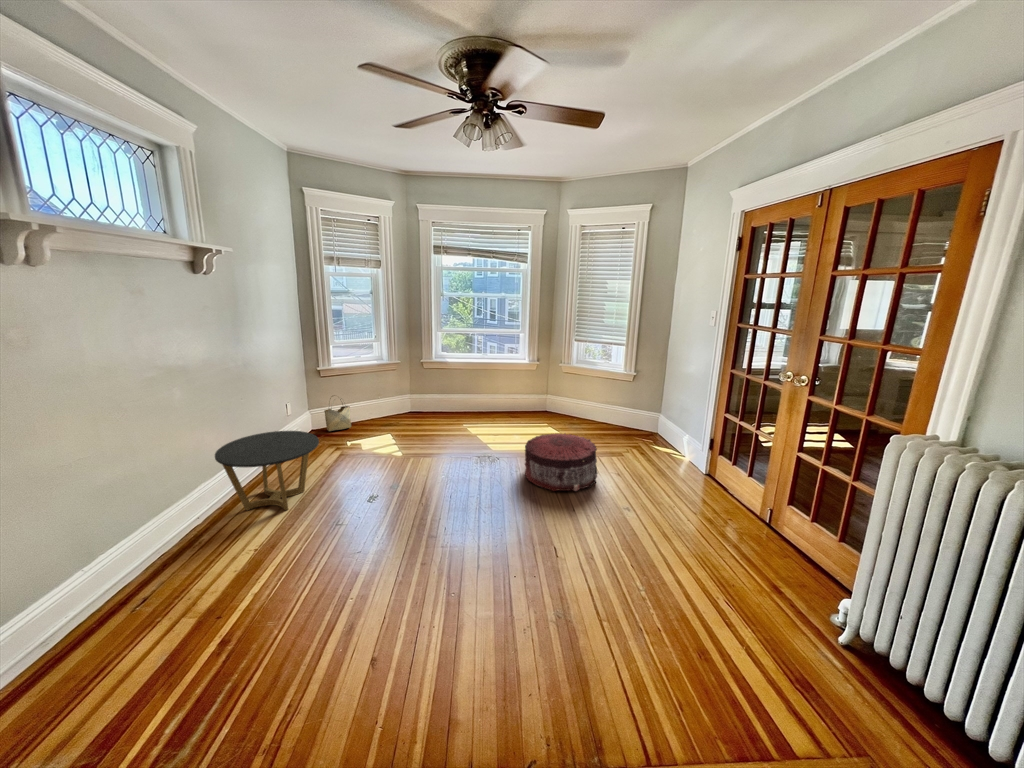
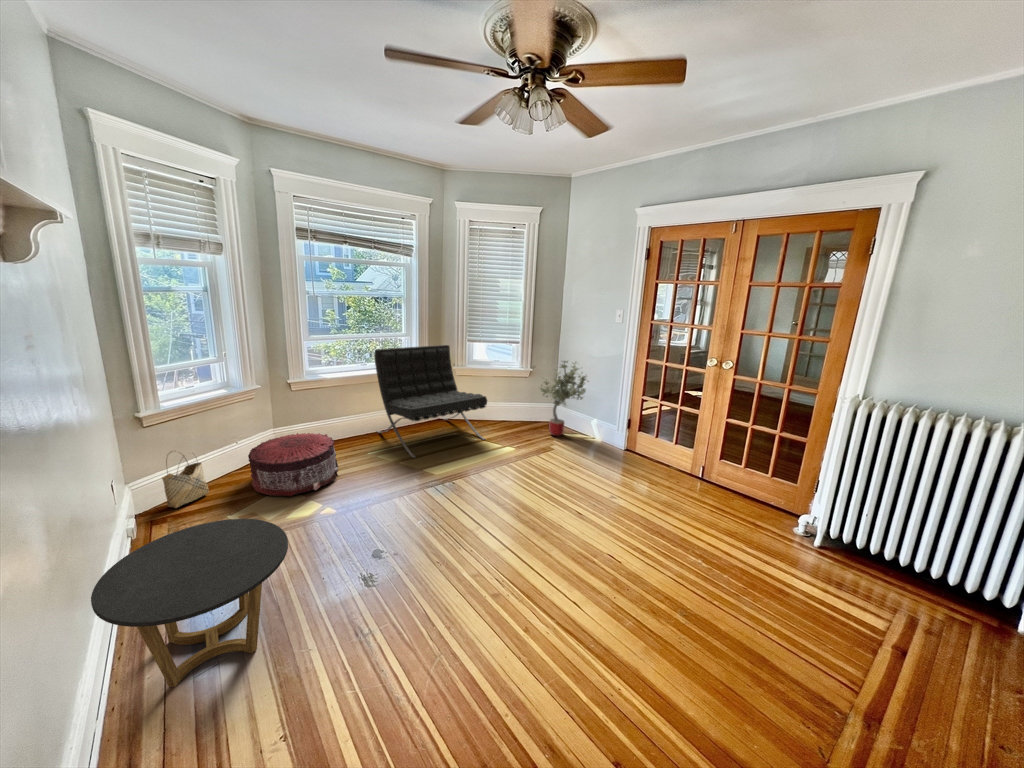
lounge chair: none [486,342,568,435] -> present [374,345,487,458]
potted tree: none [633,365,681,447] -> present [539,361,586,436]
pouf: present [525,434,597,491] -> present [248,433,338,496]

